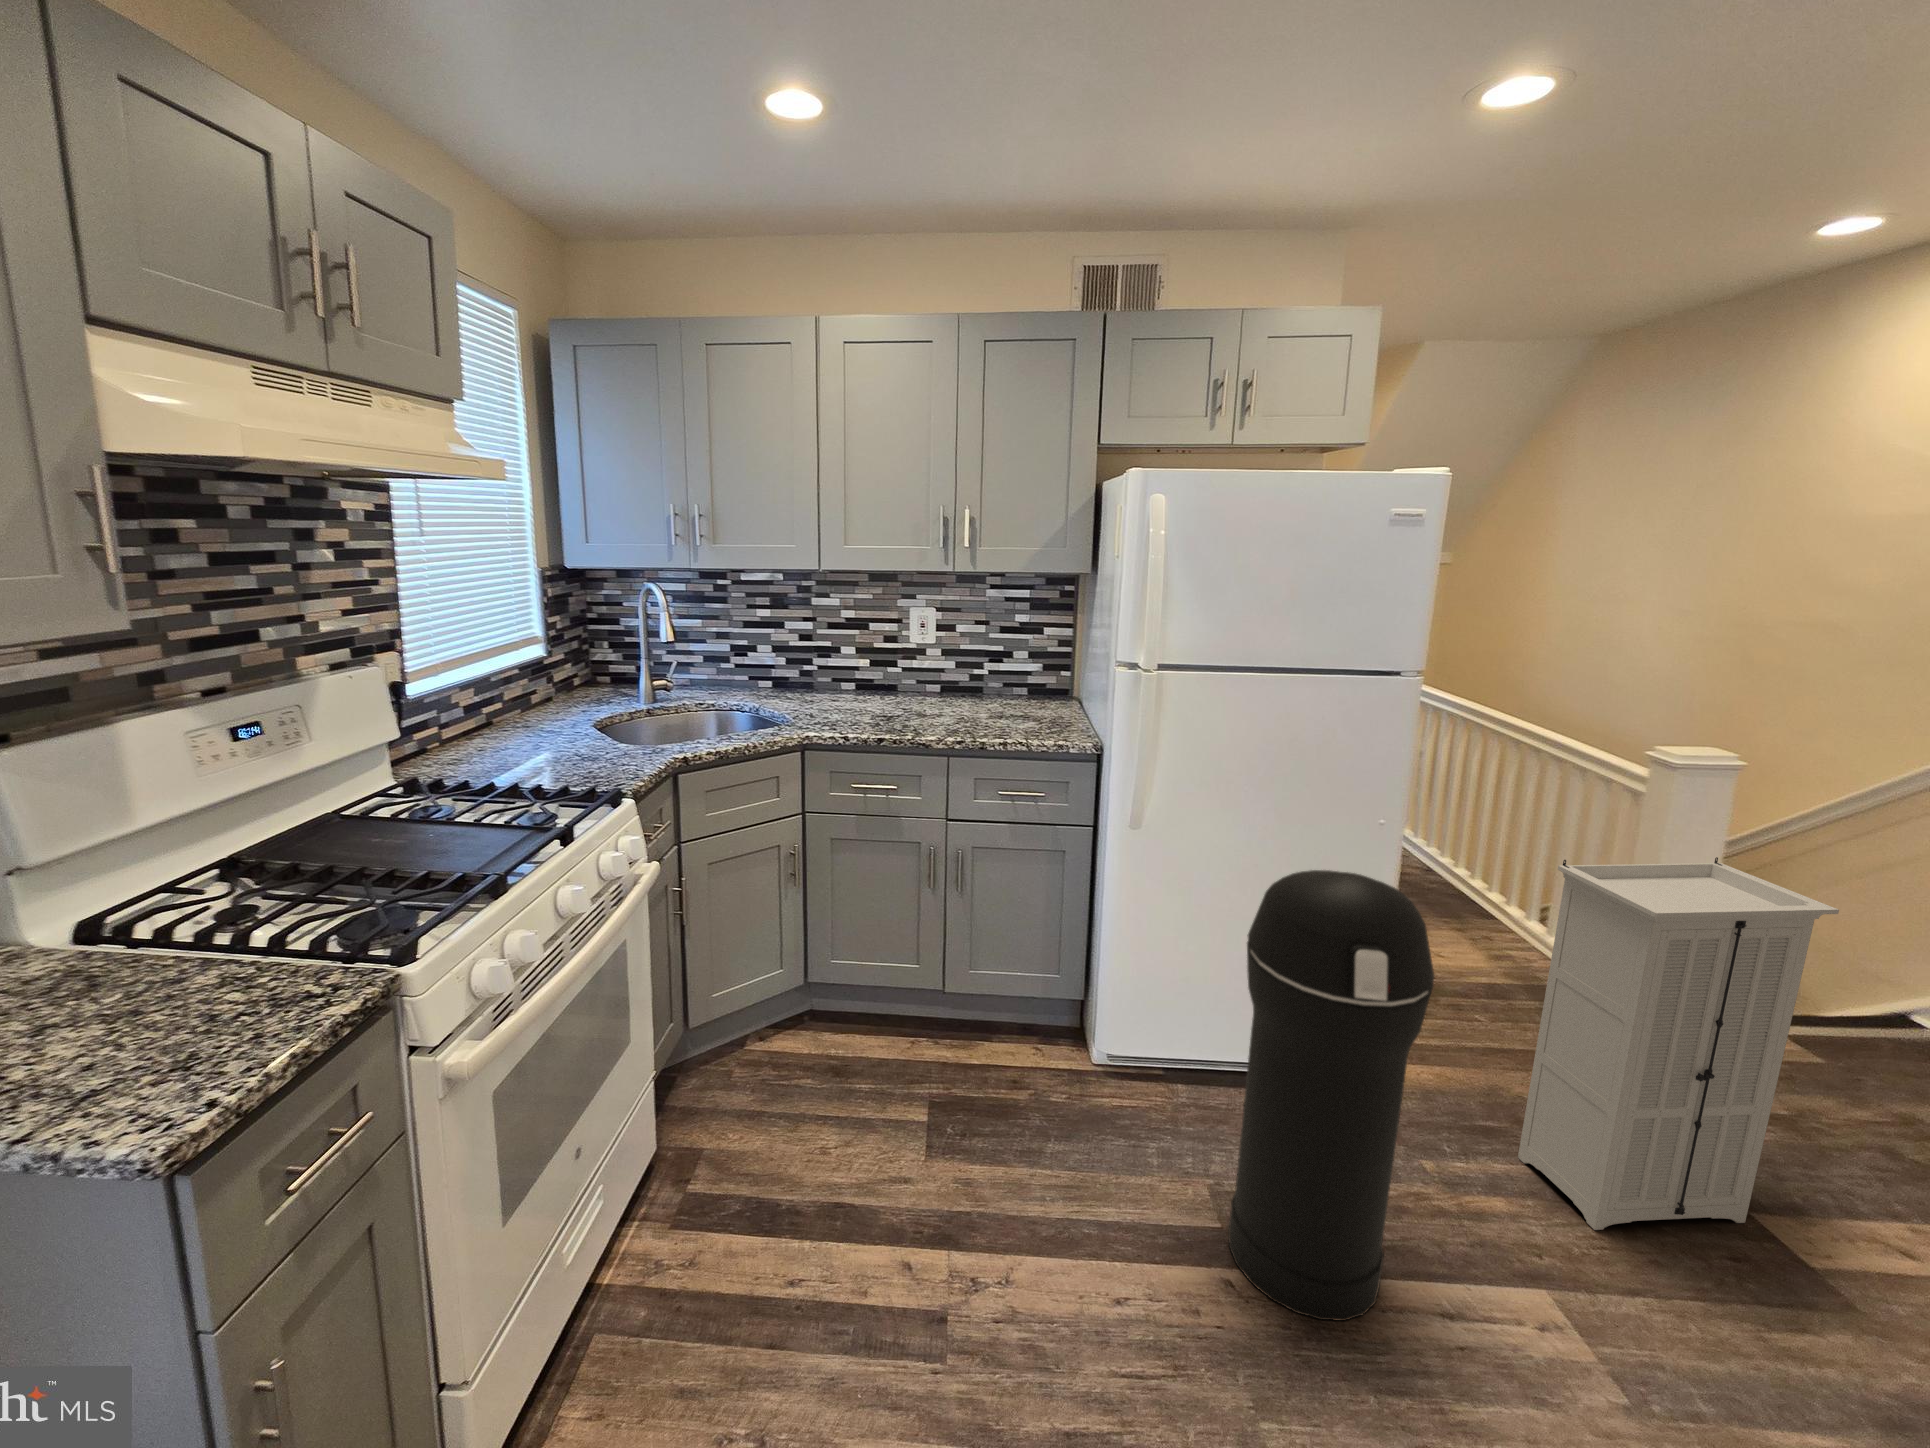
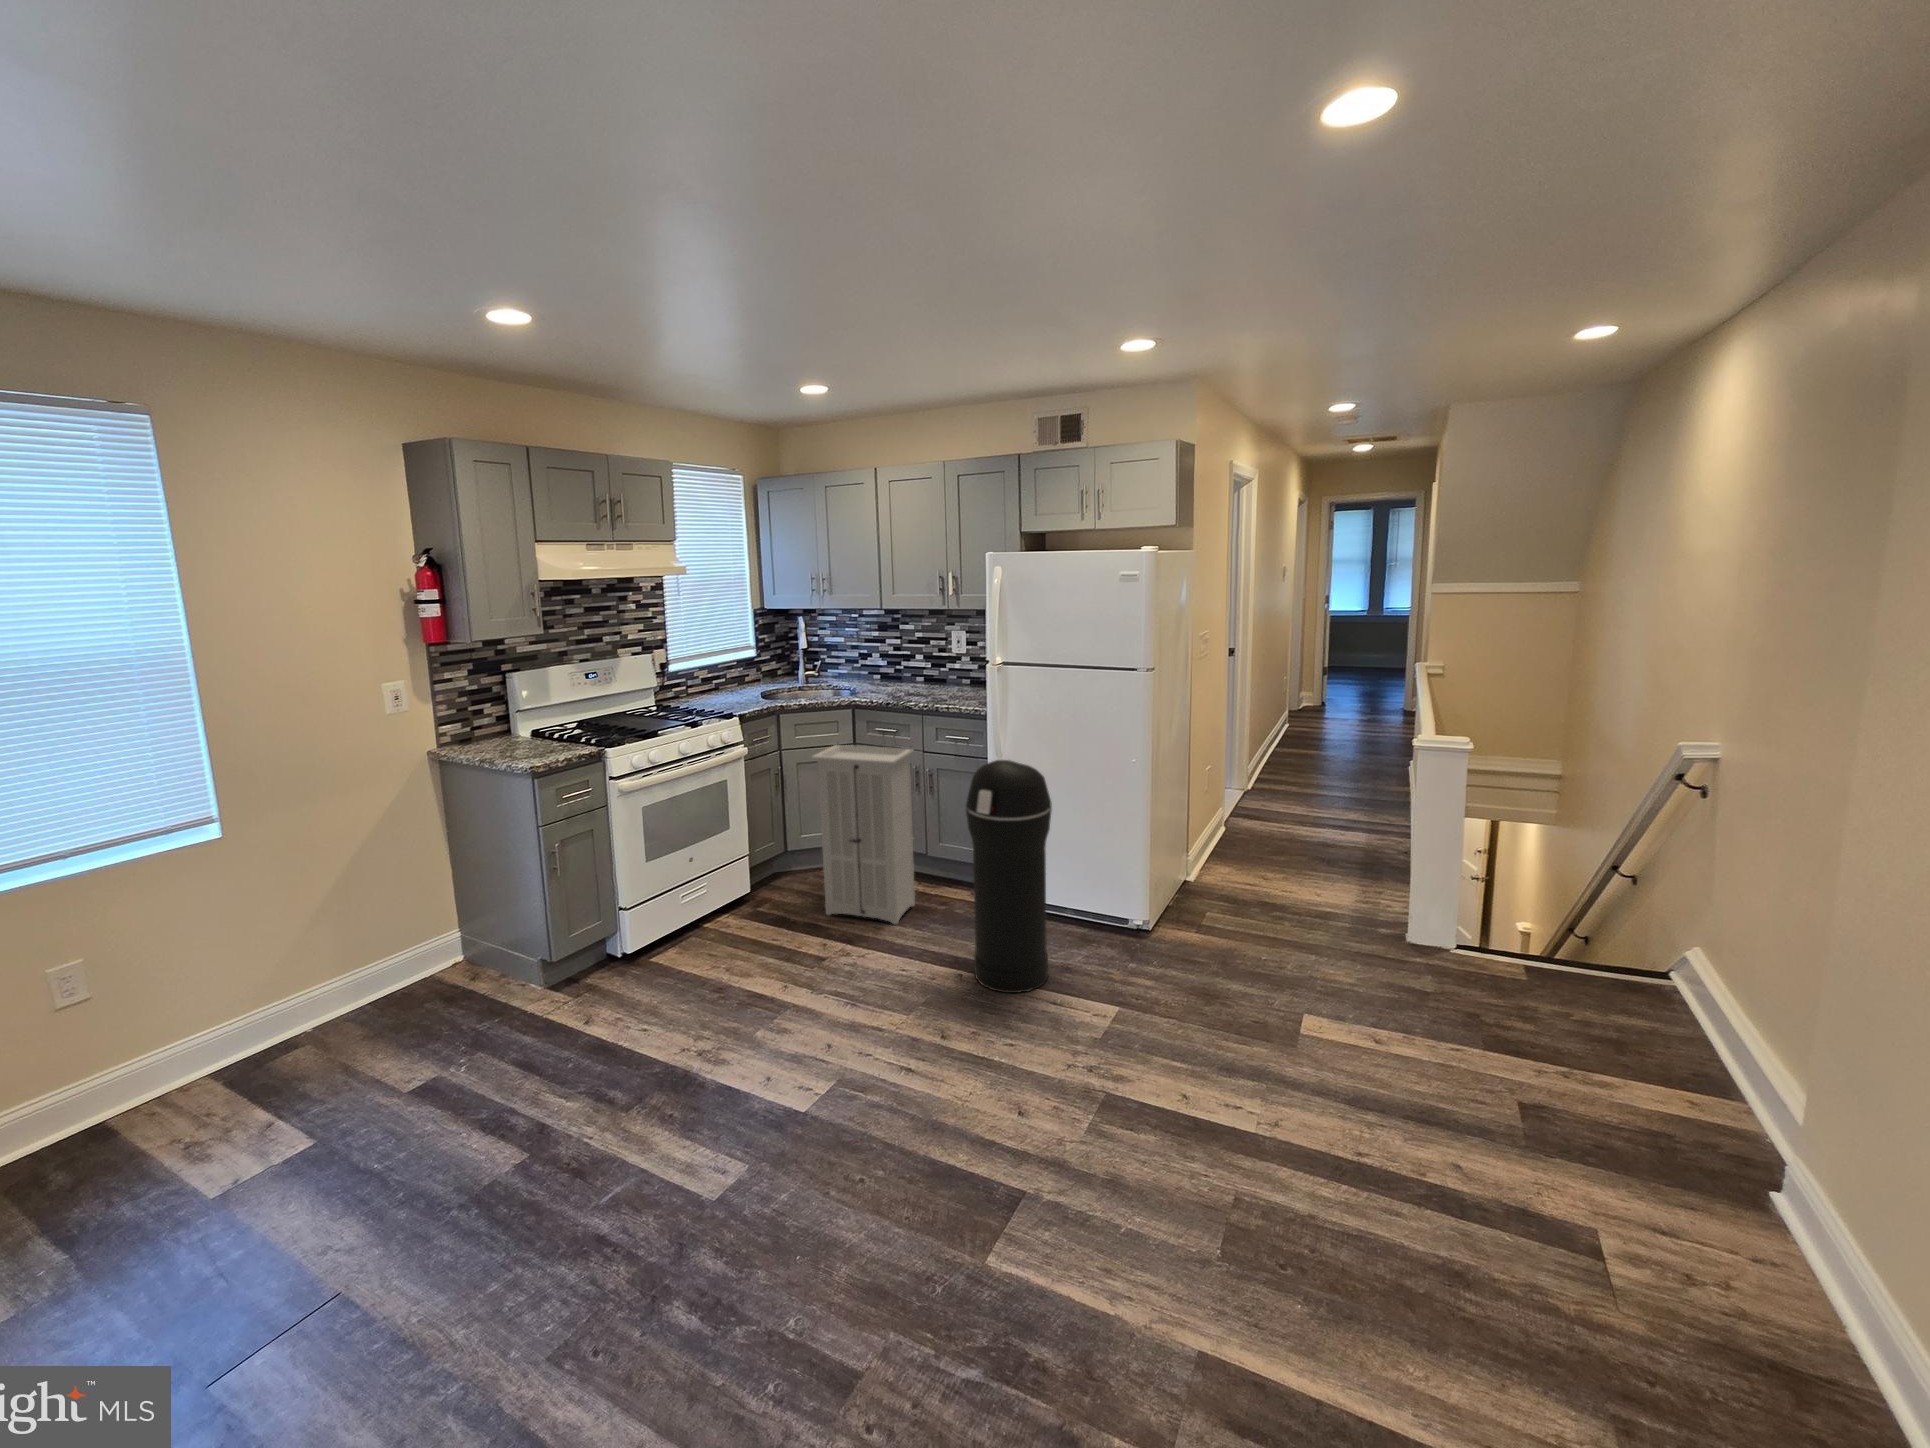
storage cabinet: present [1518,857,1839,1230] -> present [811,744,915,925]

